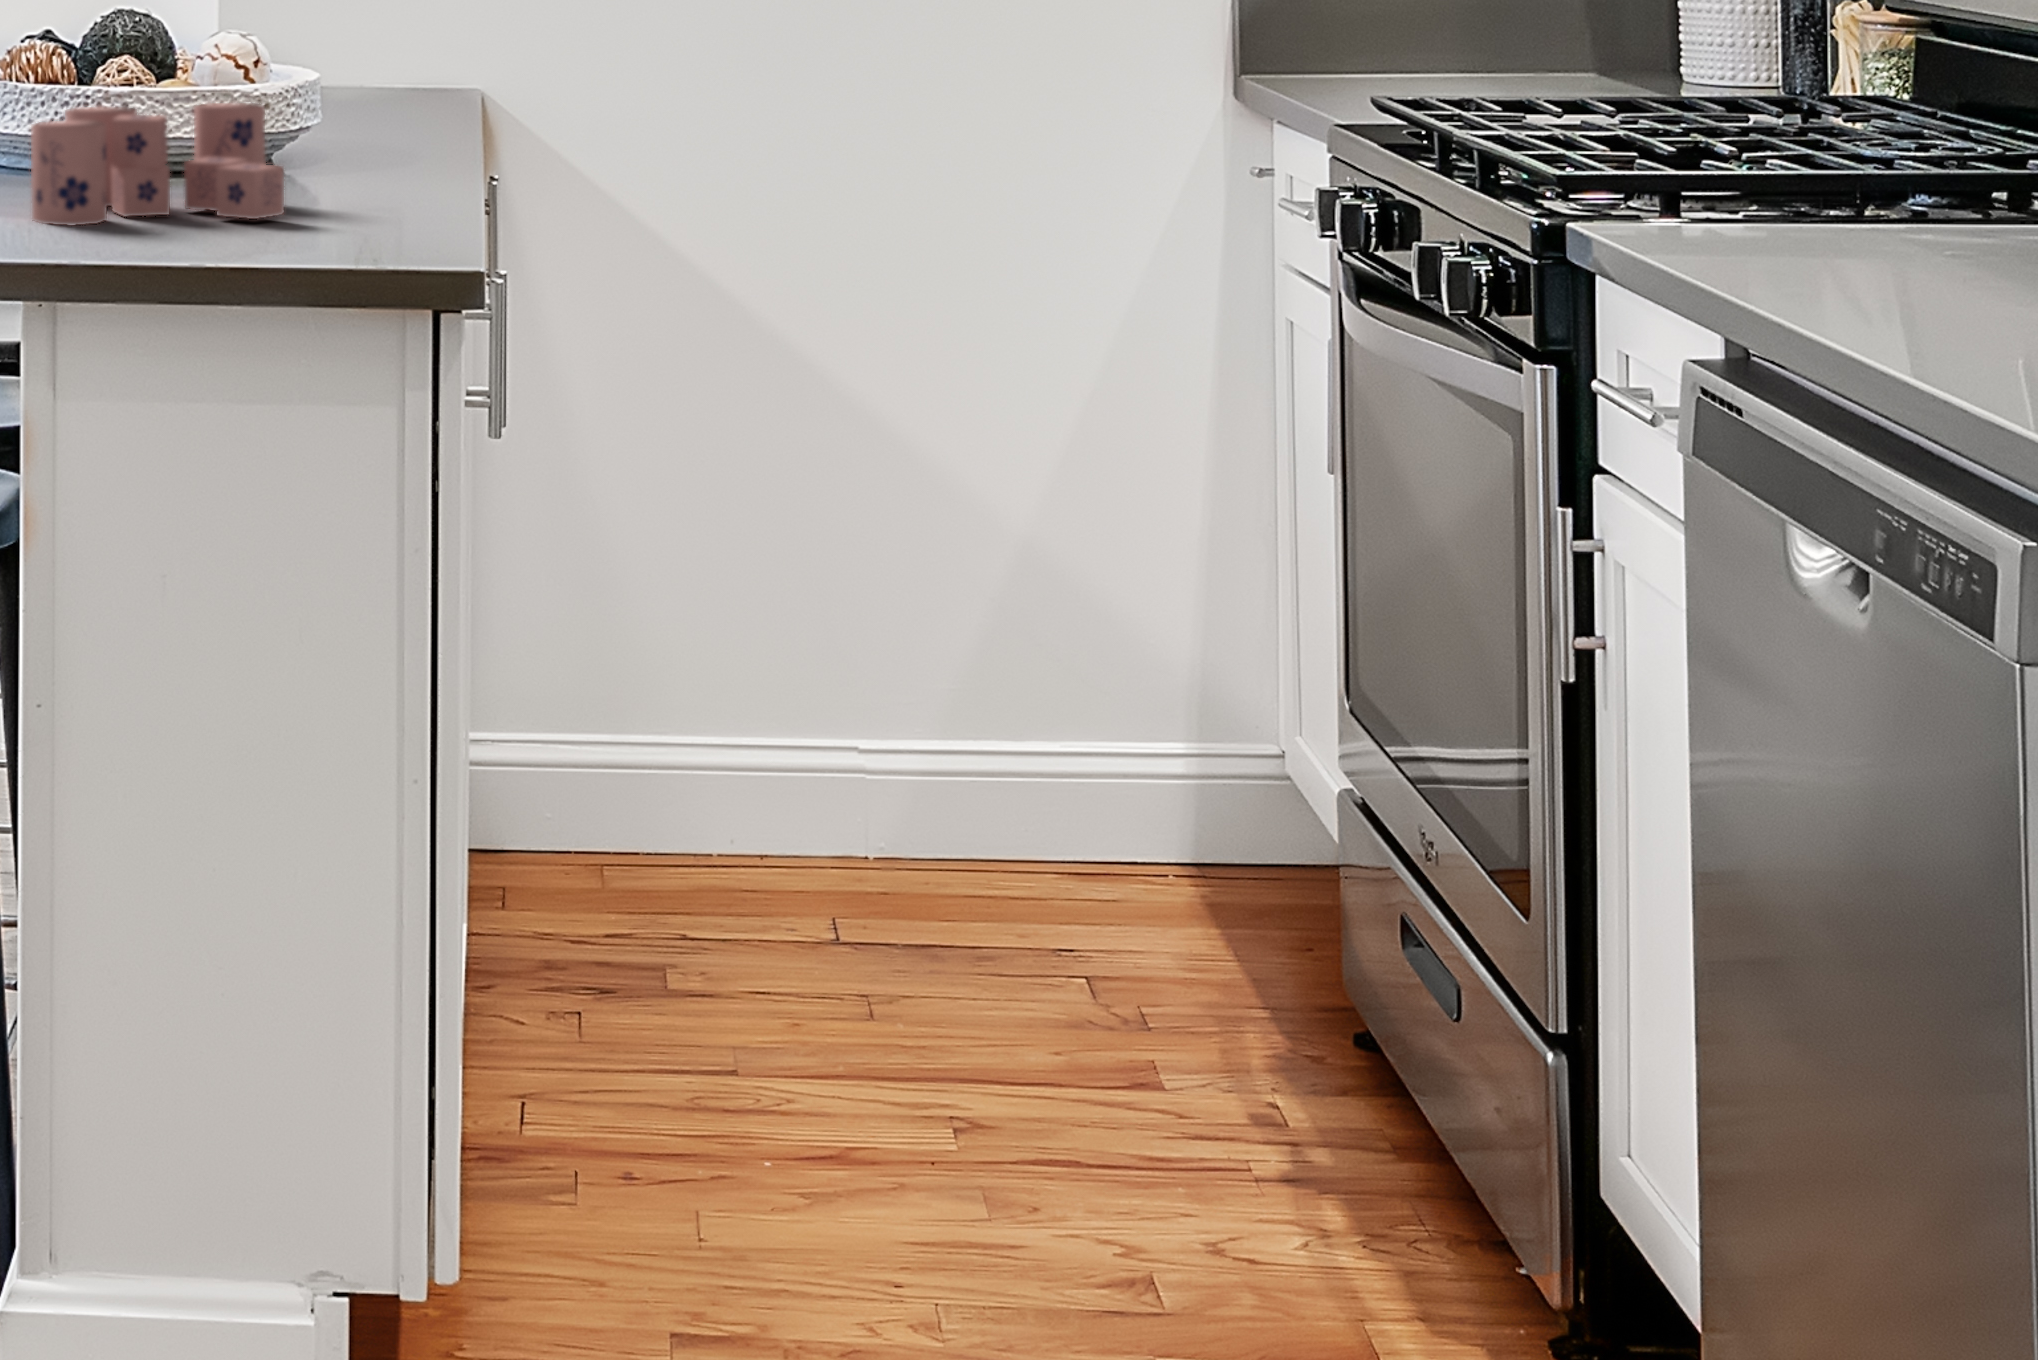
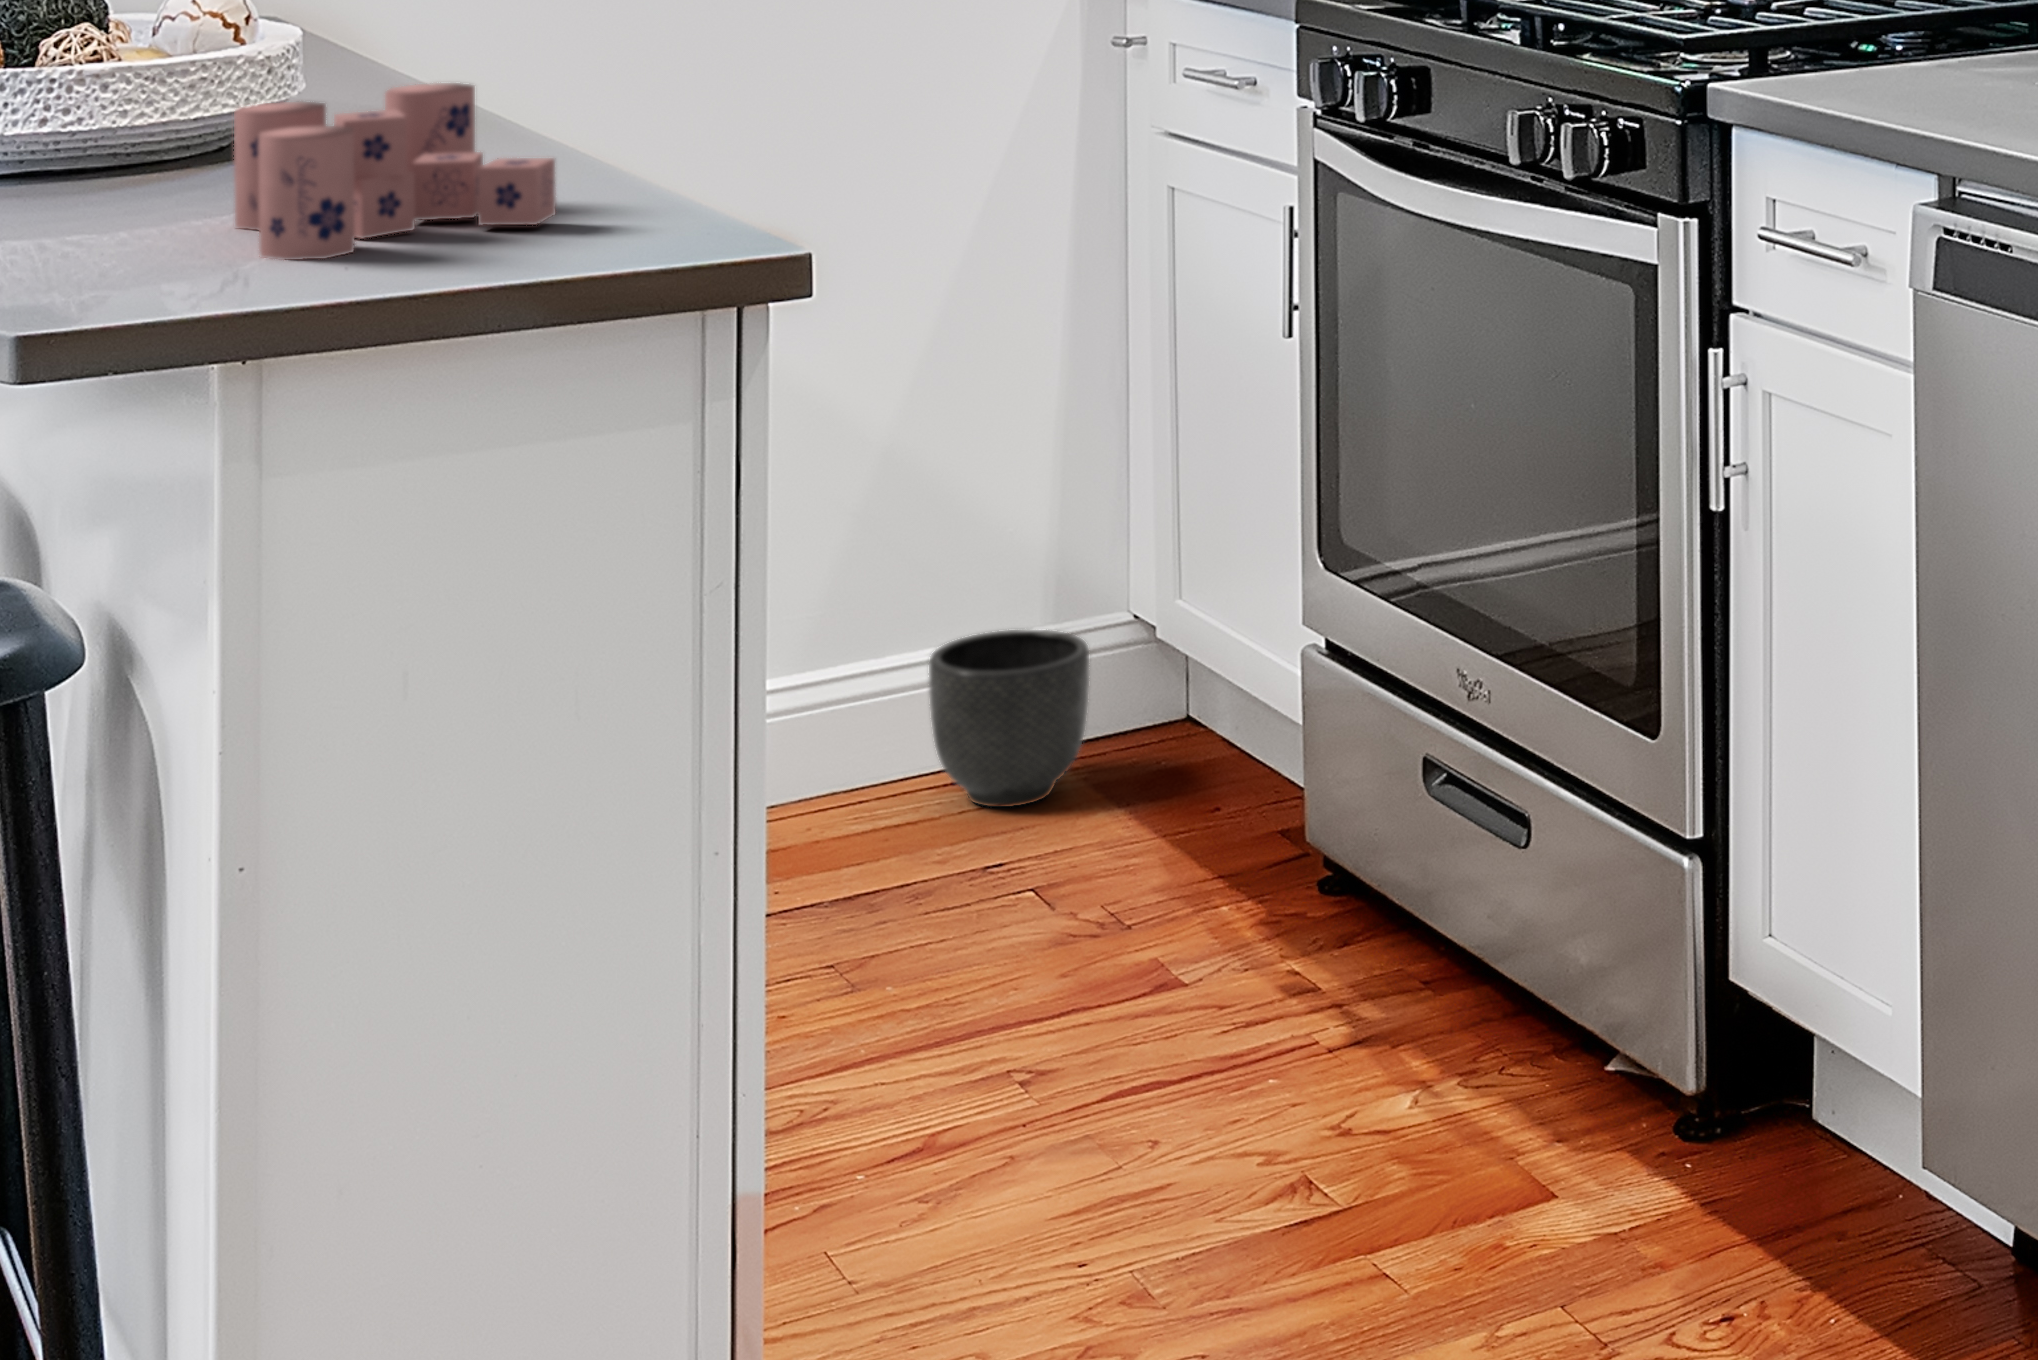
planter: none [1050,721,1204,889] -> present [929,630,1089,807]

